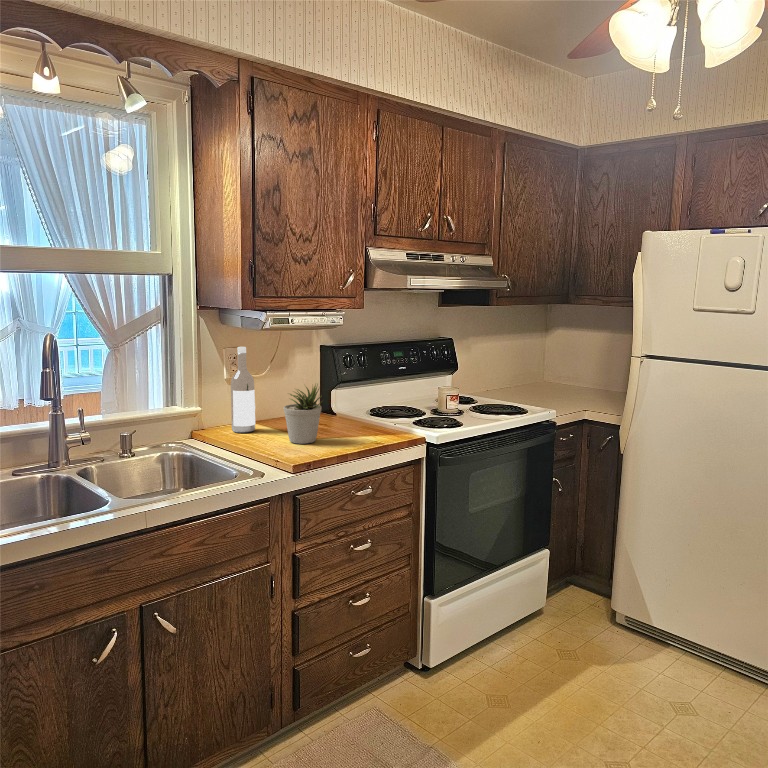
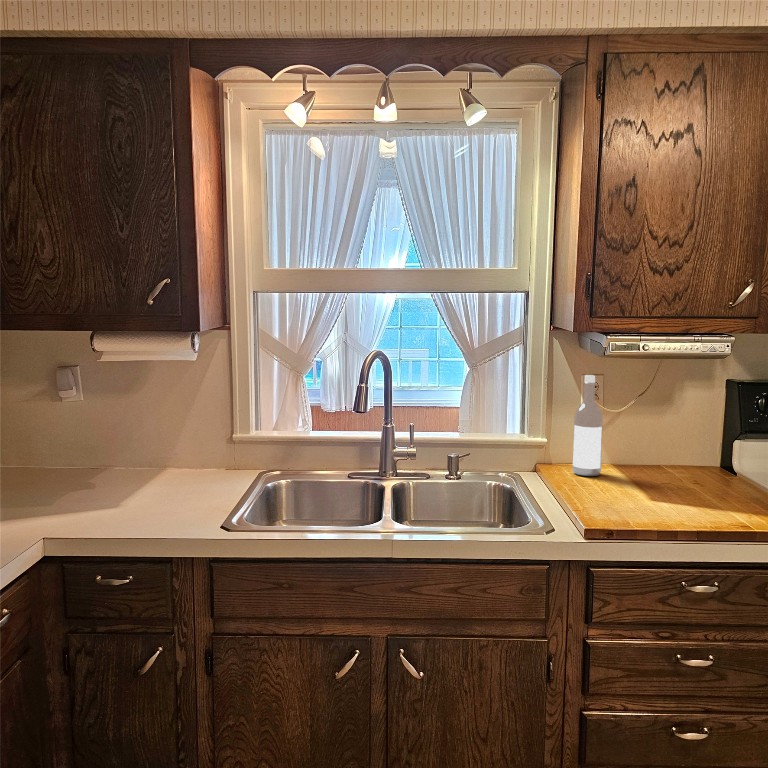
potted plant: present [284,384,322,444] -> none [612,427,666,504]

